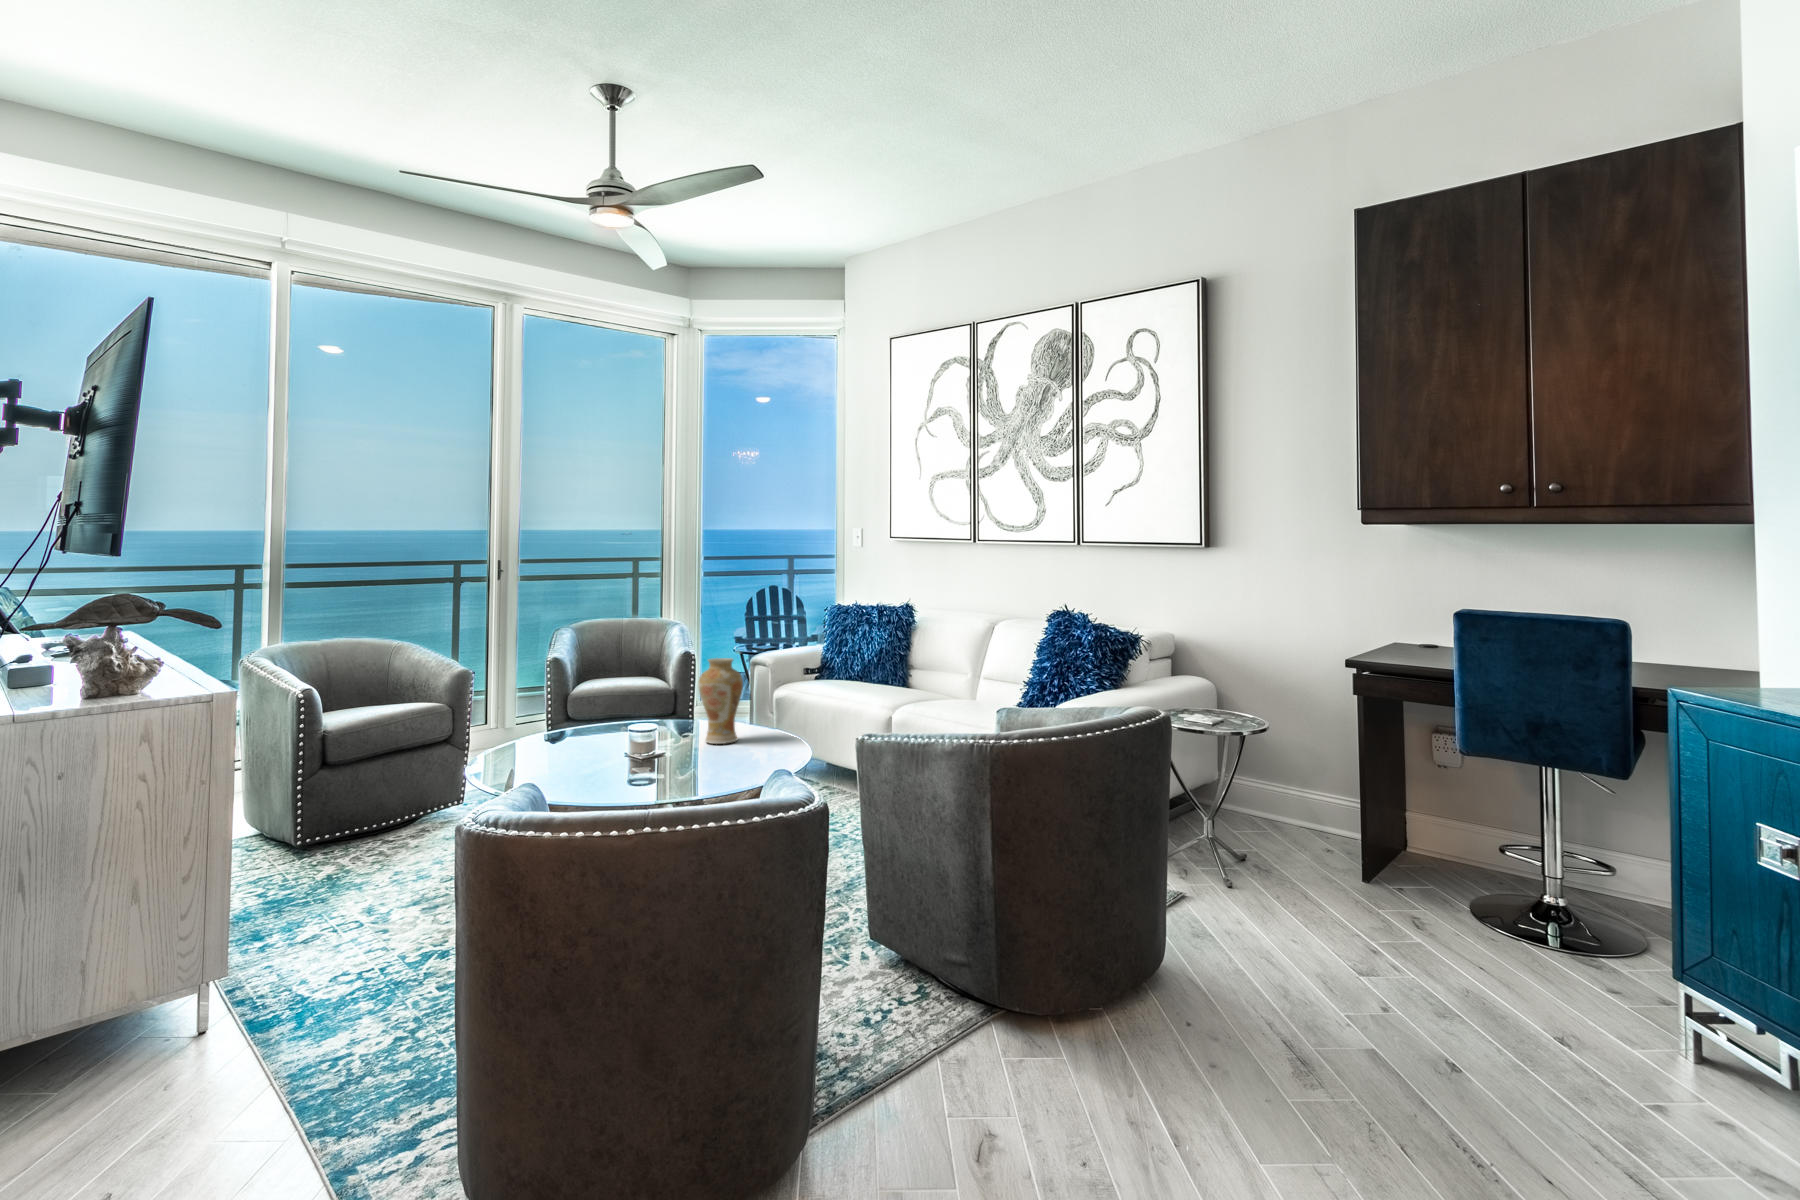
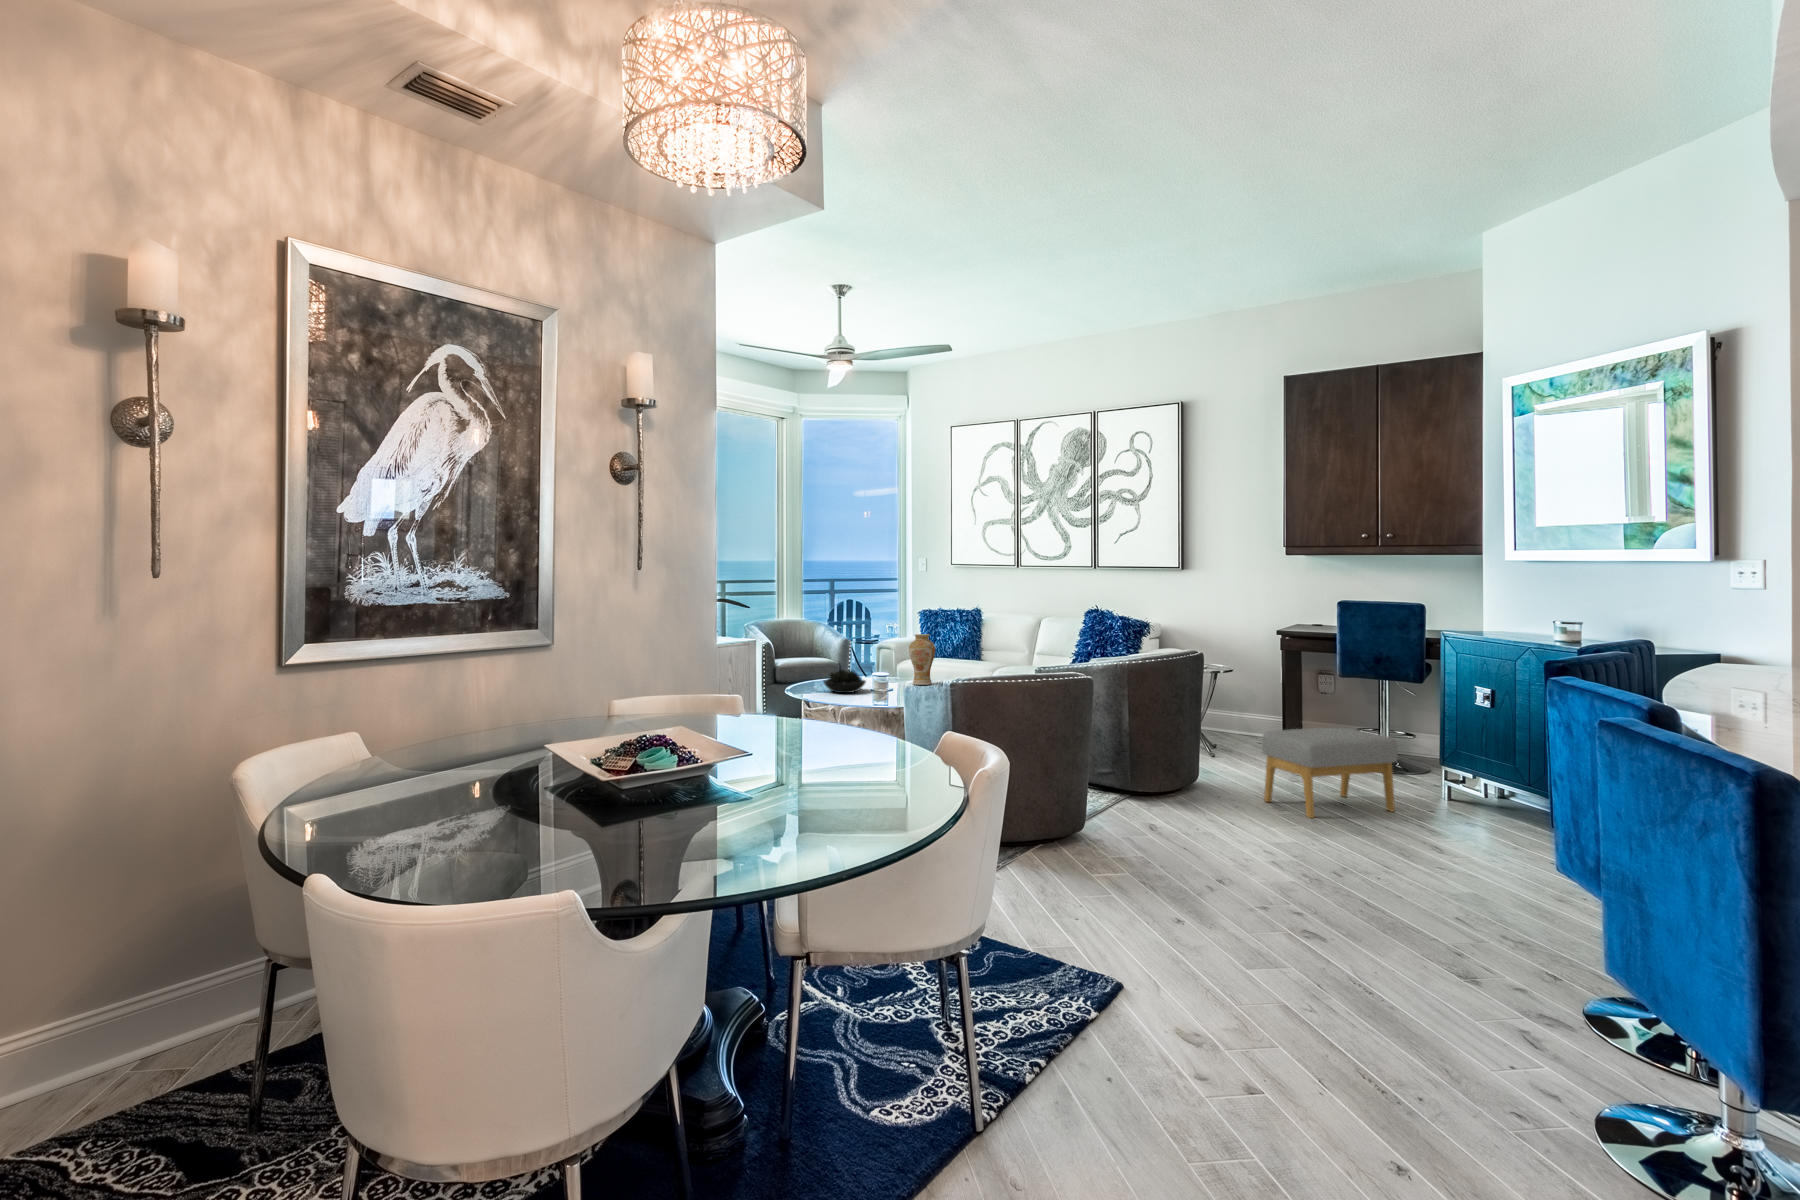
succulent plant: none [525,720,603,763] -> present [823,670,866,693]
footstool: none [1267,893,1581,1137] -> present [1262,728,1398,818]

